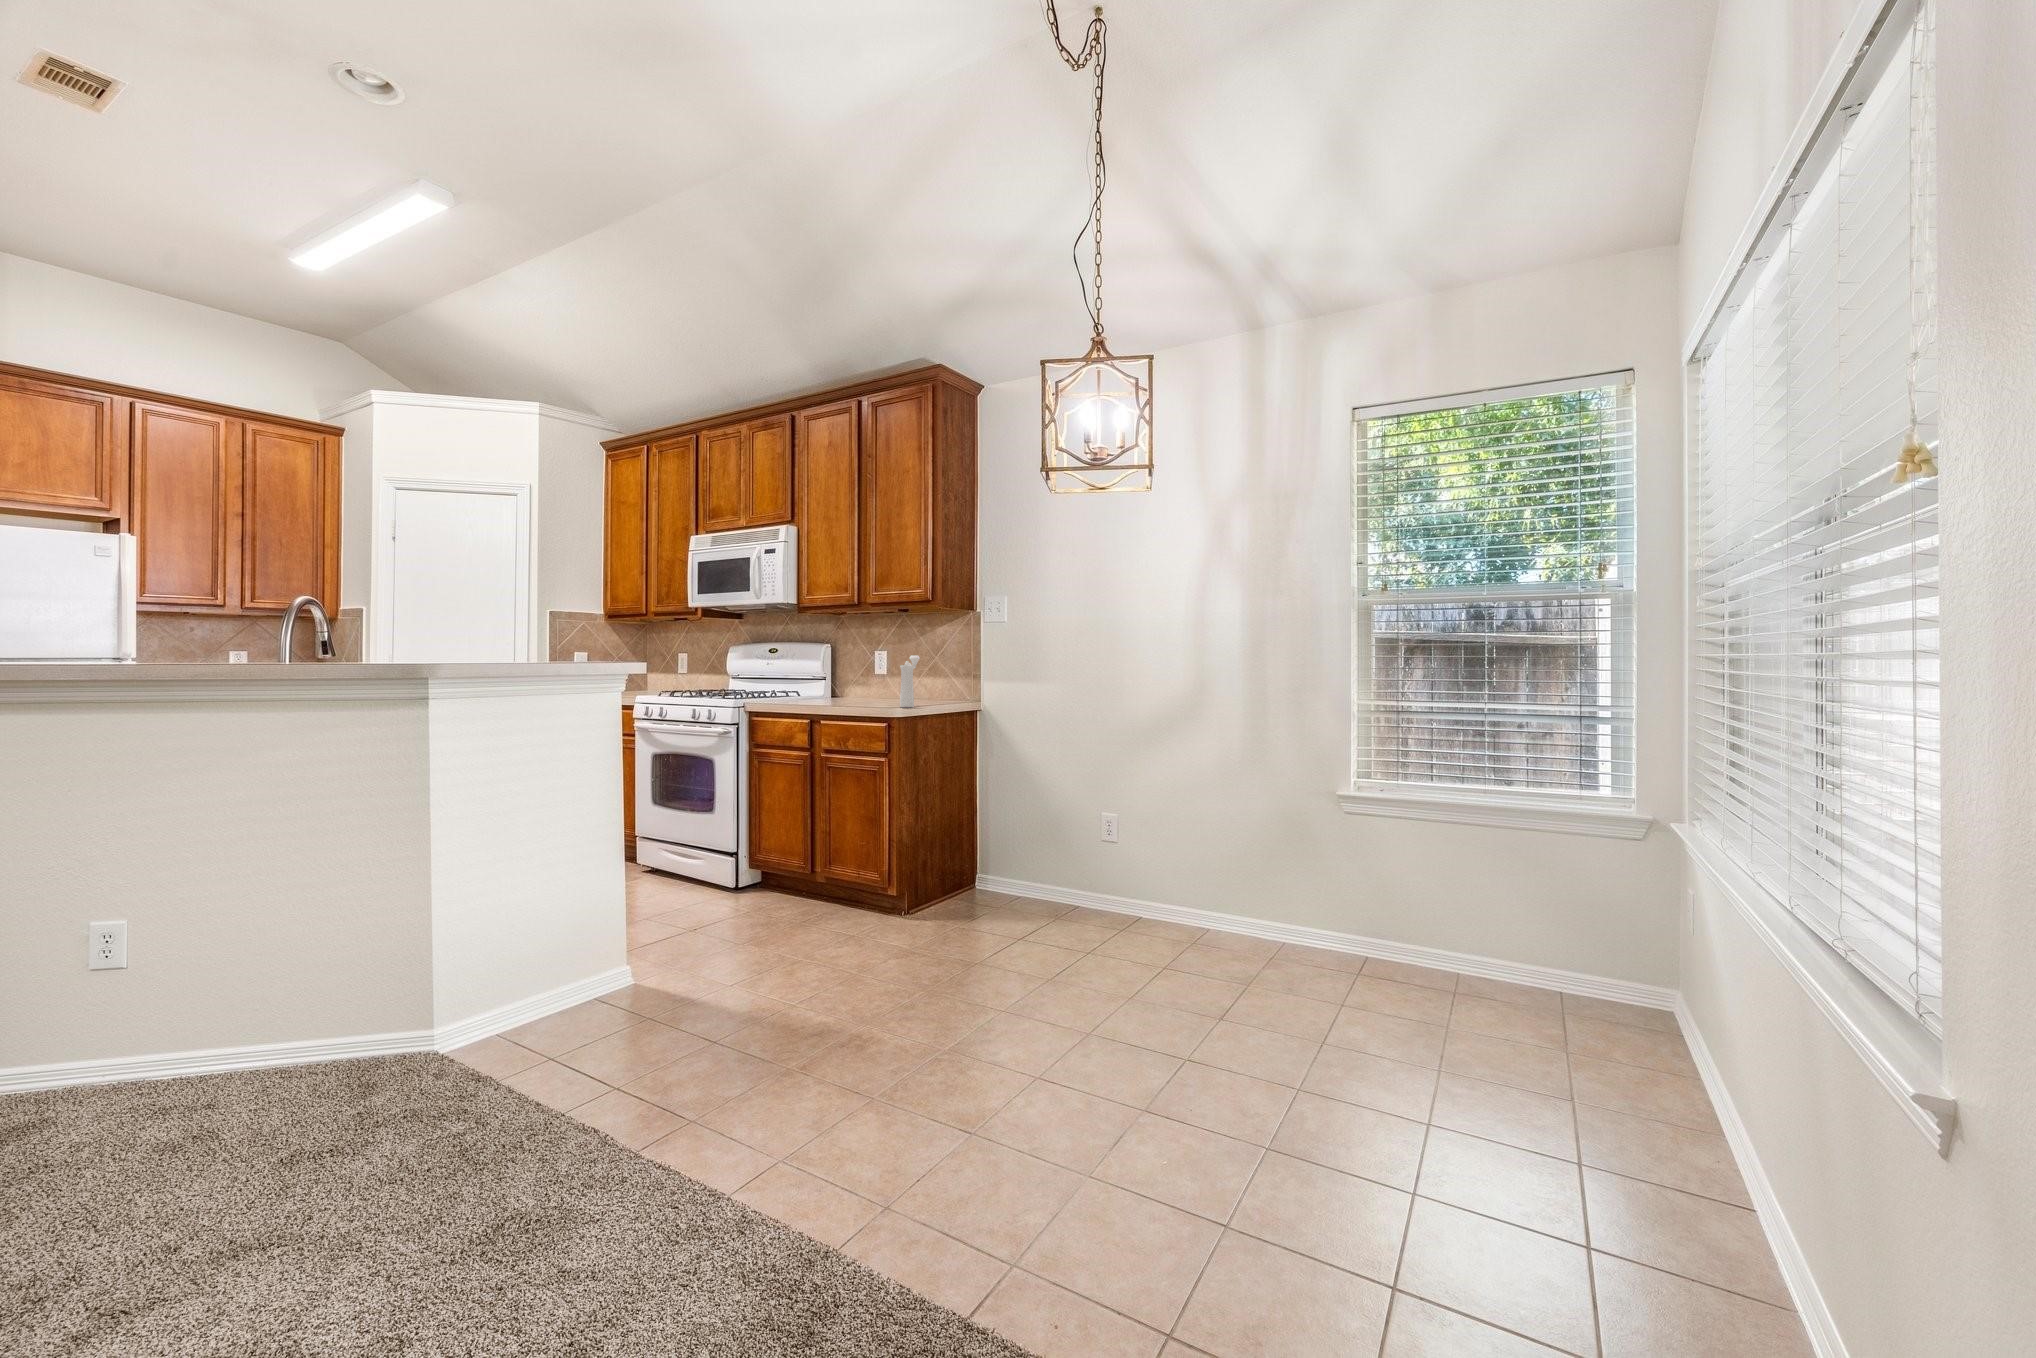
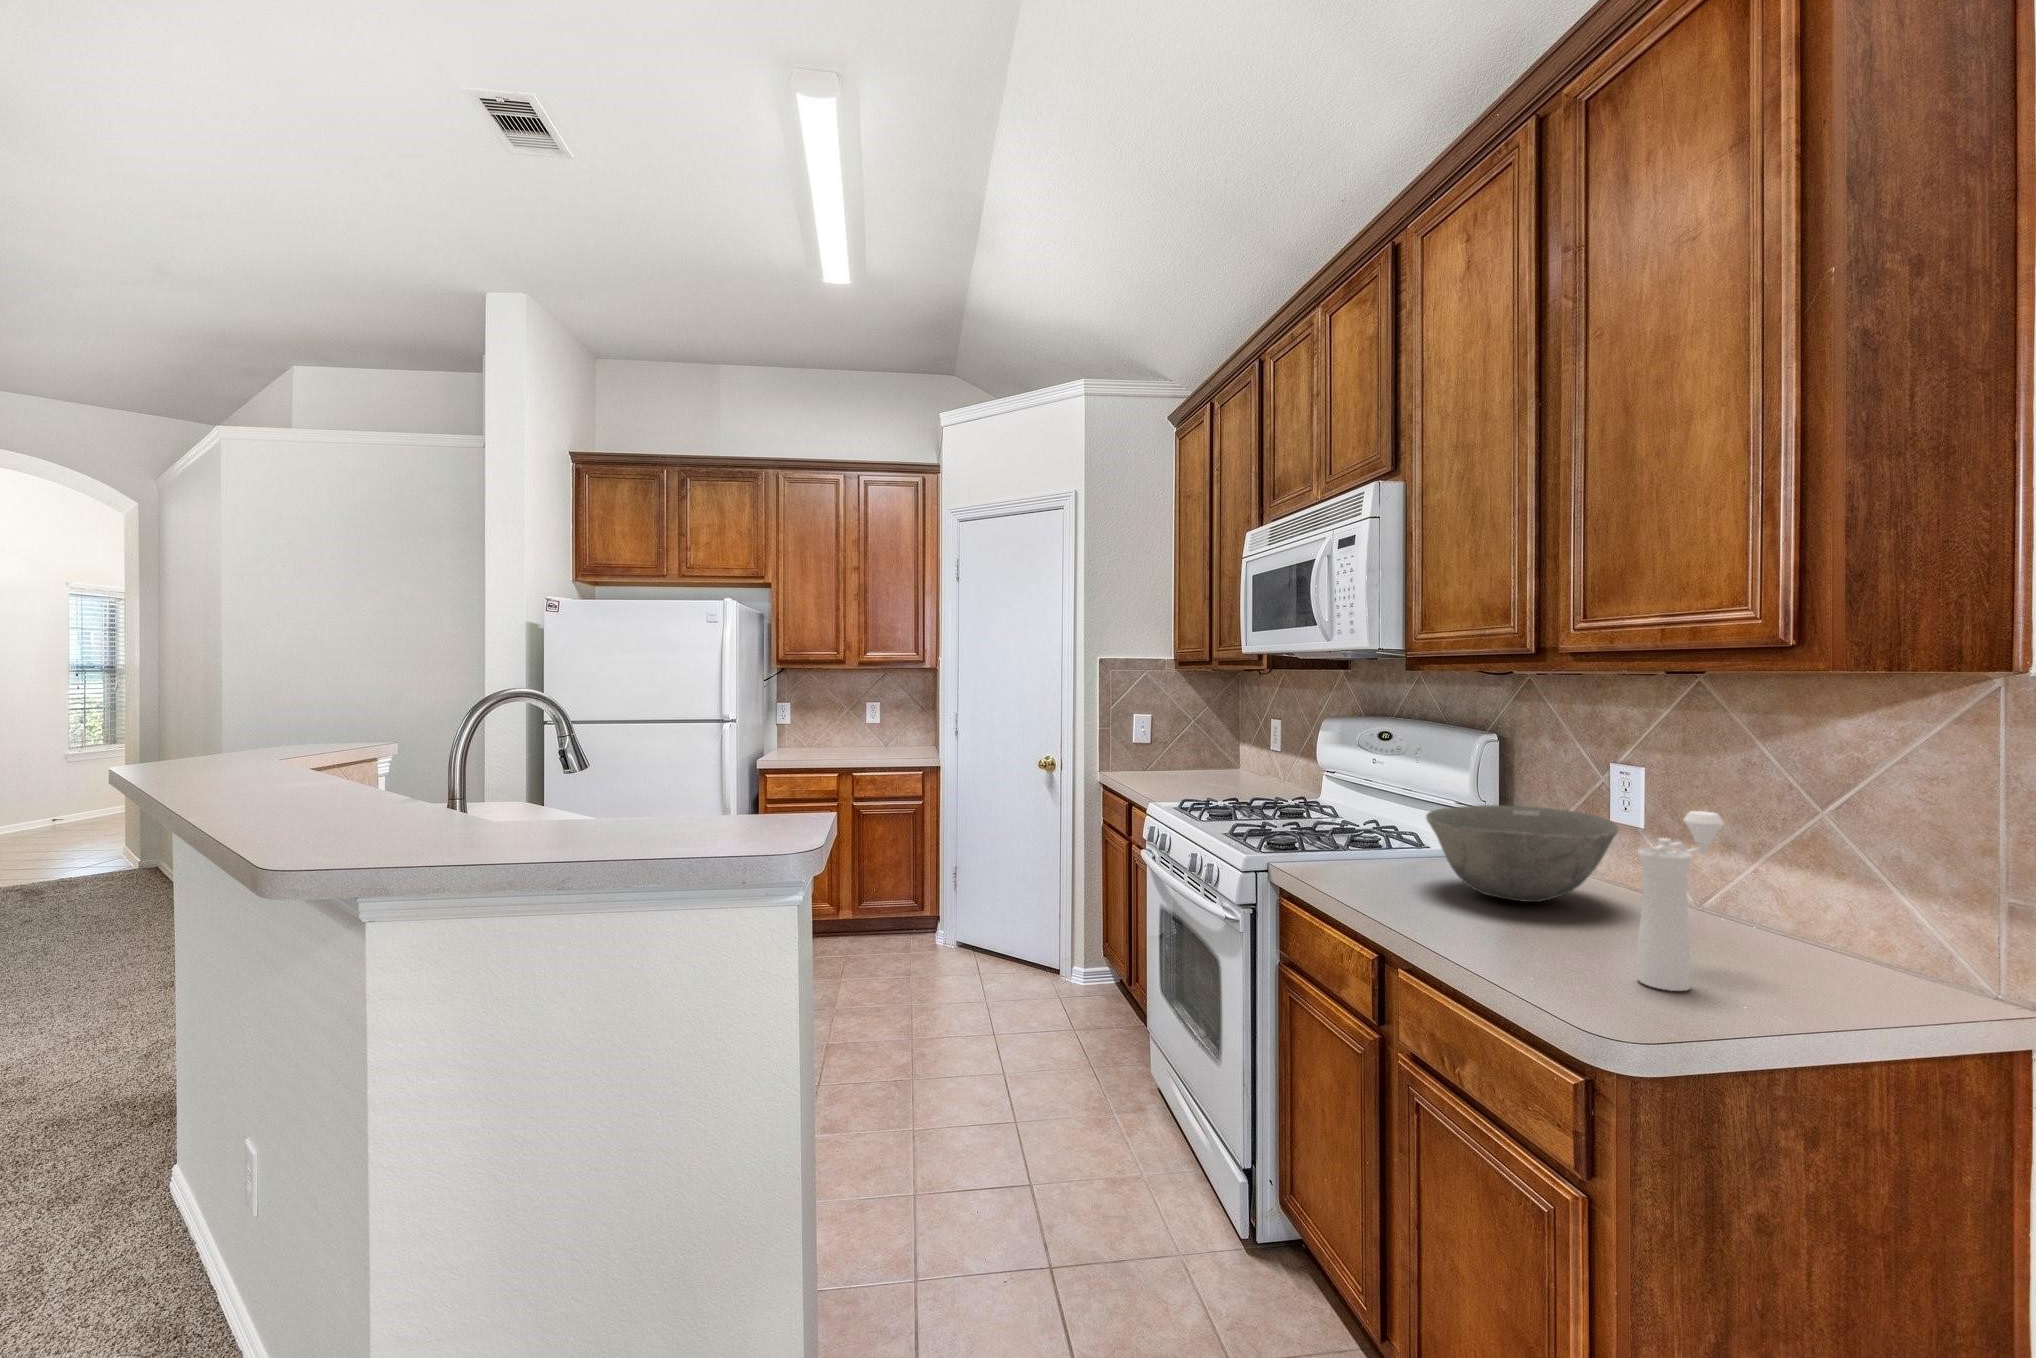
bowl: none [817,669,885,701] -> present [1426,805,1619,902]

